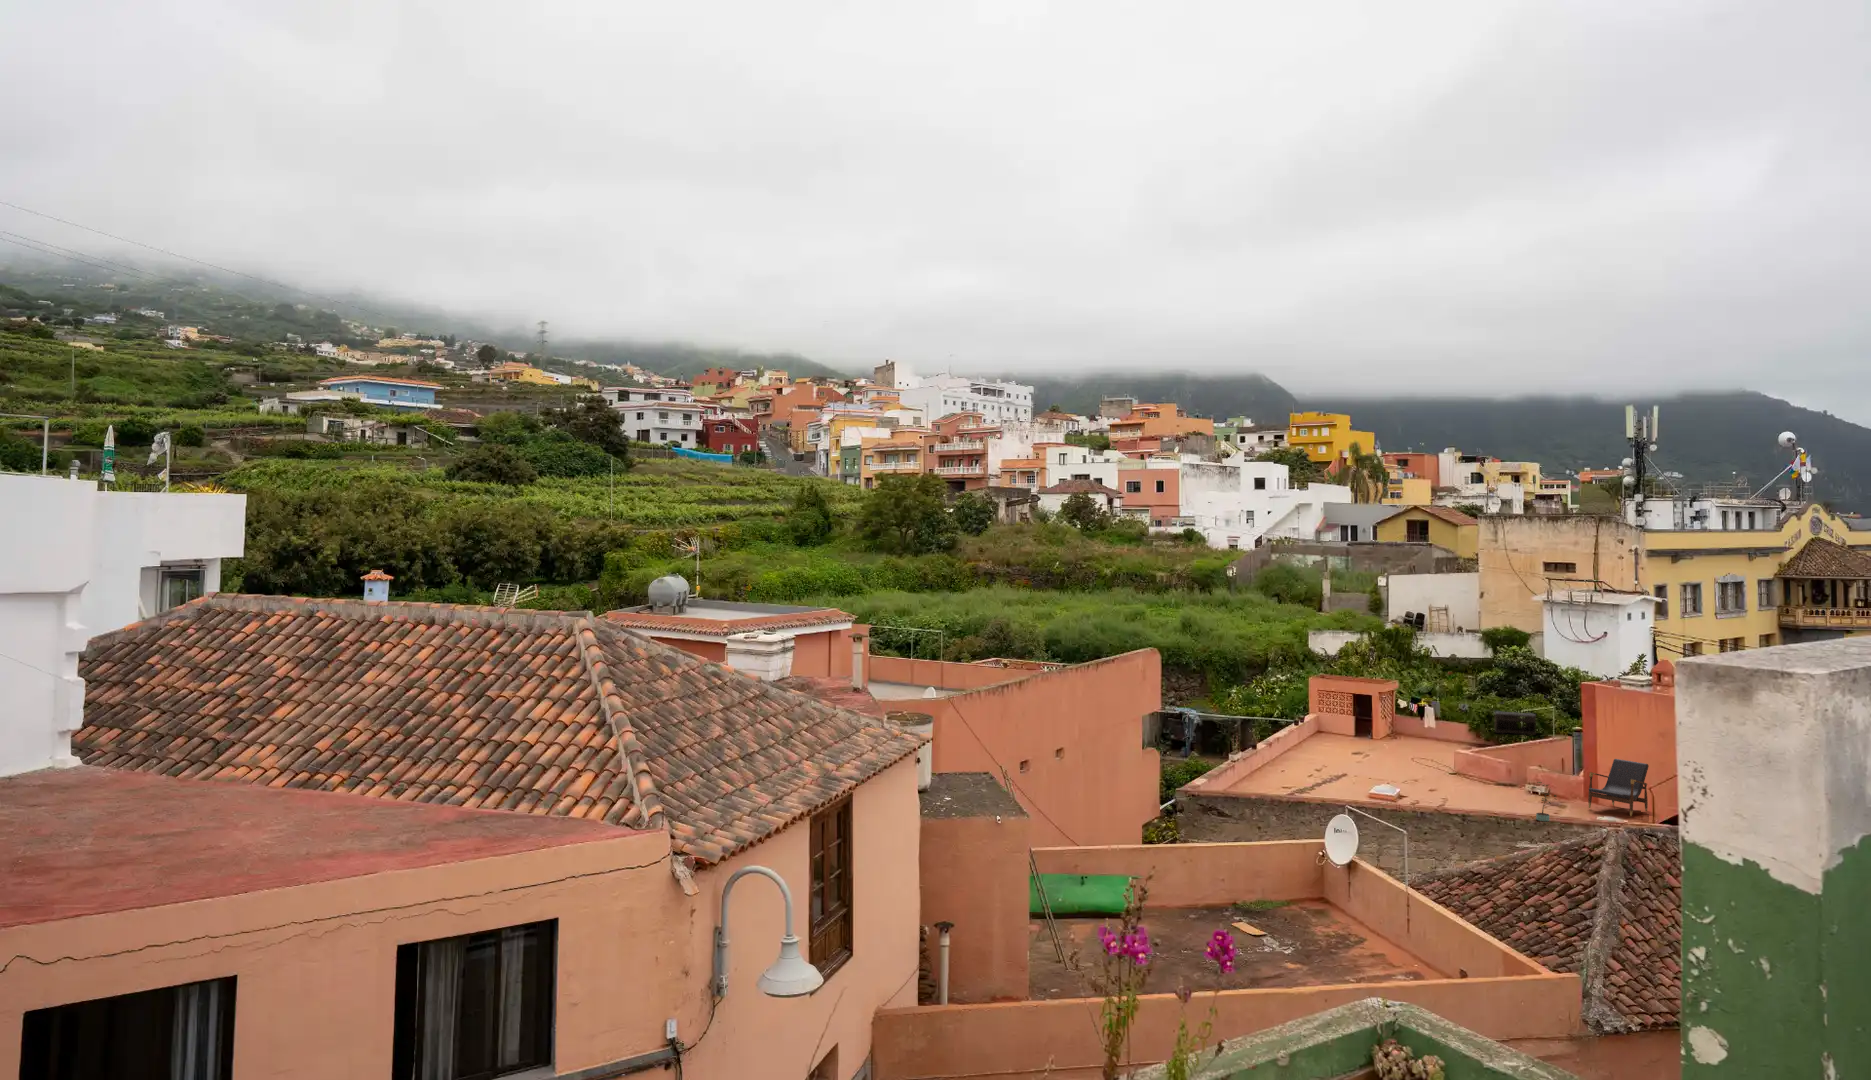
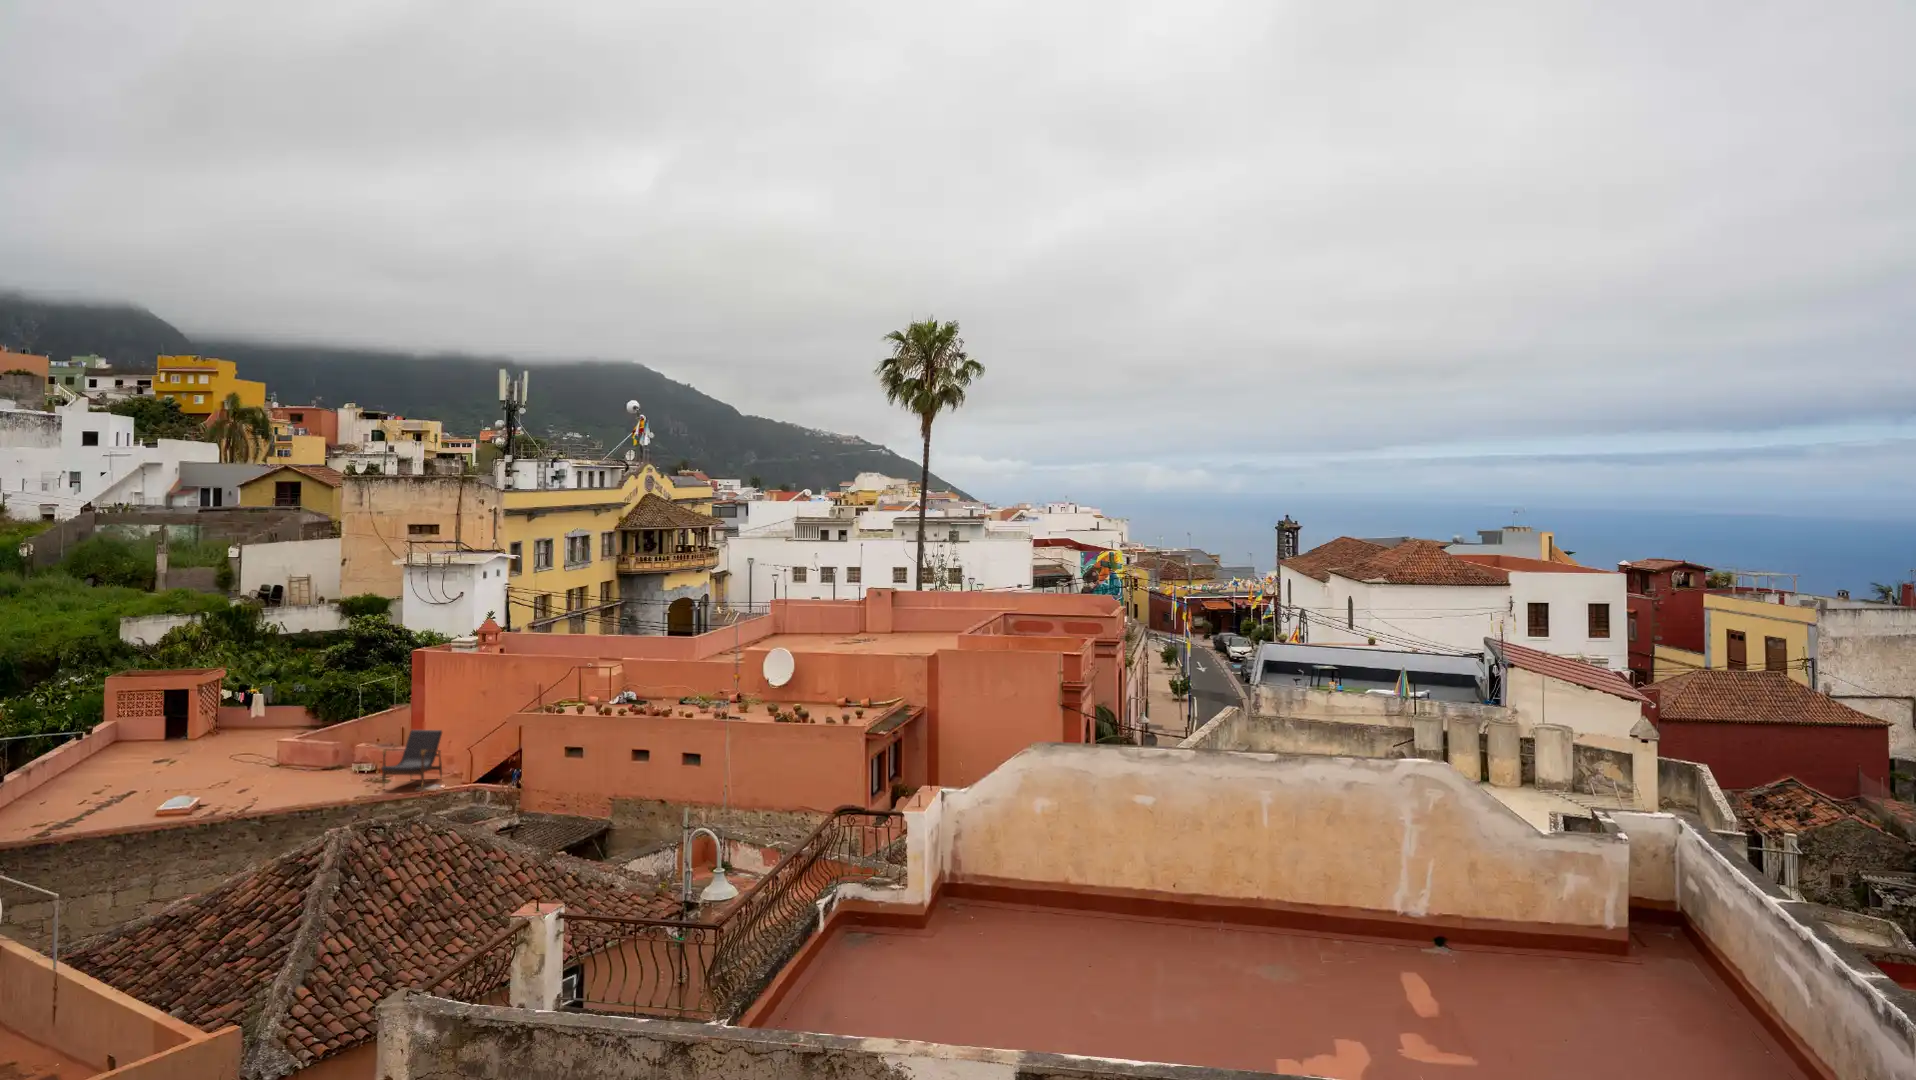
bench: present [1495,711,1536,735] -> none [336,685,381,712]
potted plant: present [1532,782,1556,821] -> none [308,773,338,817]

